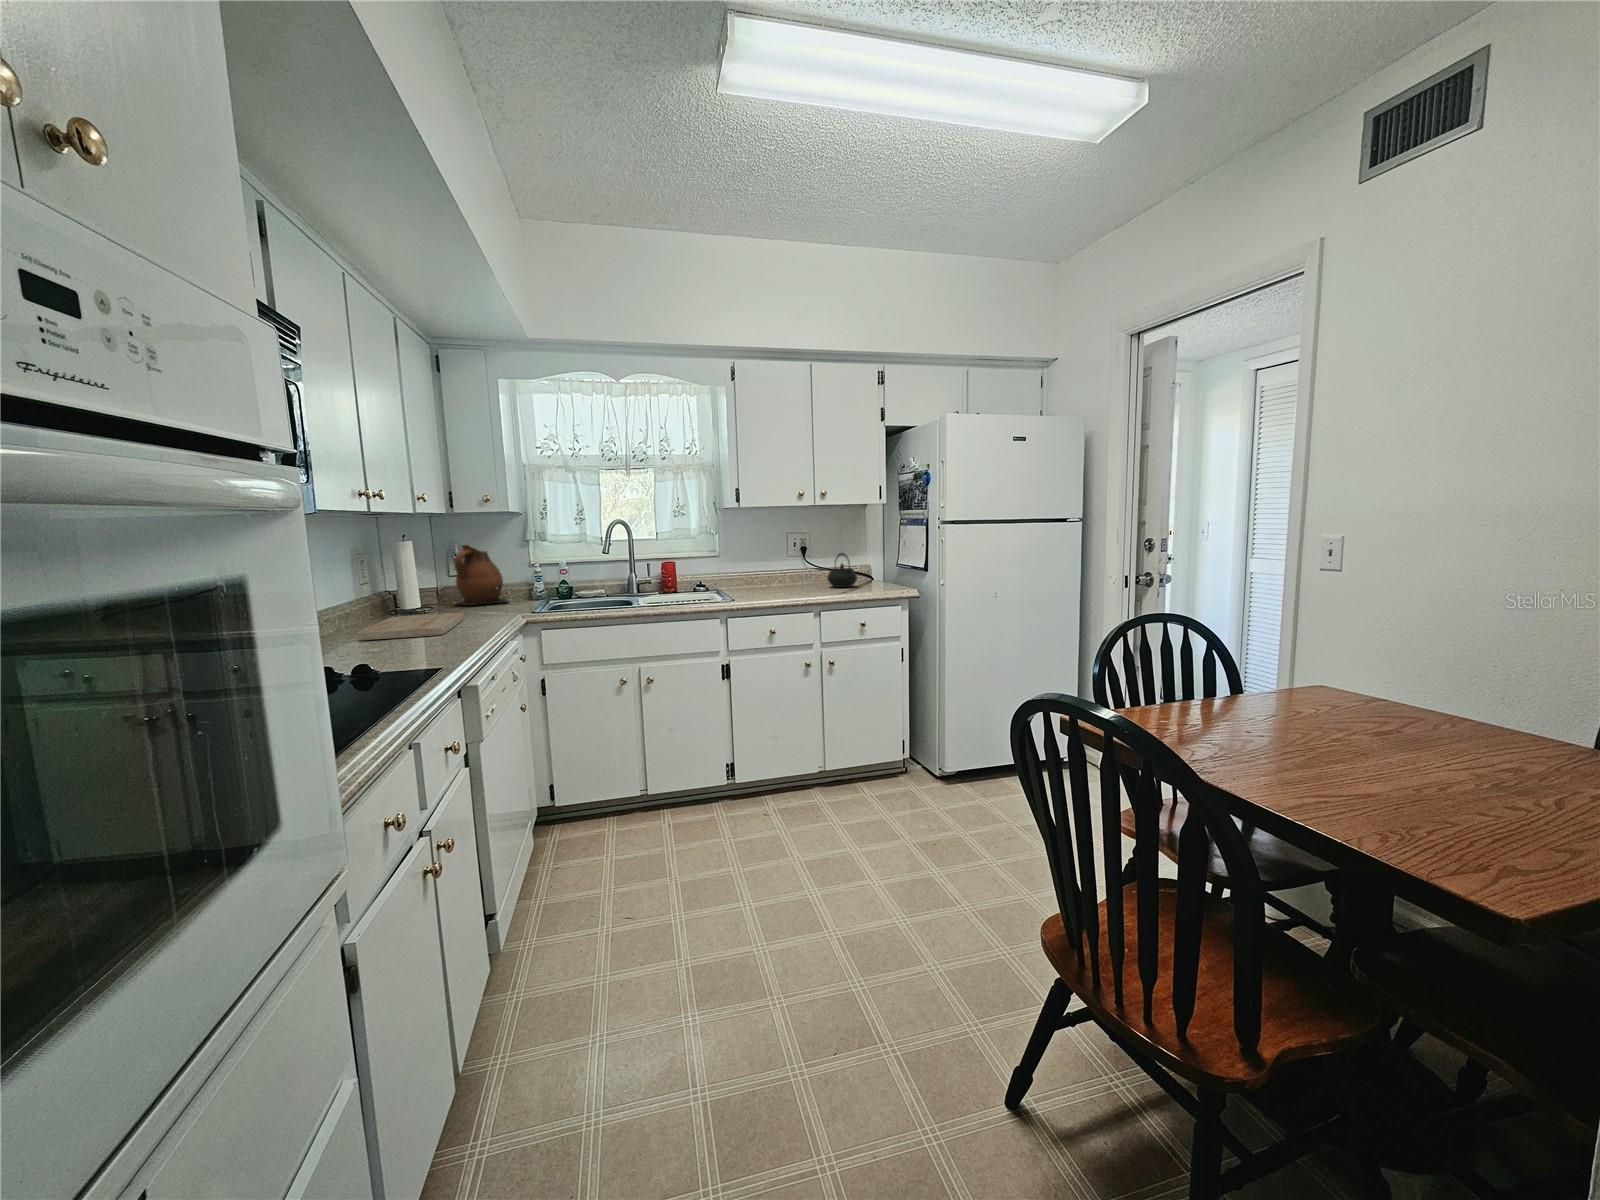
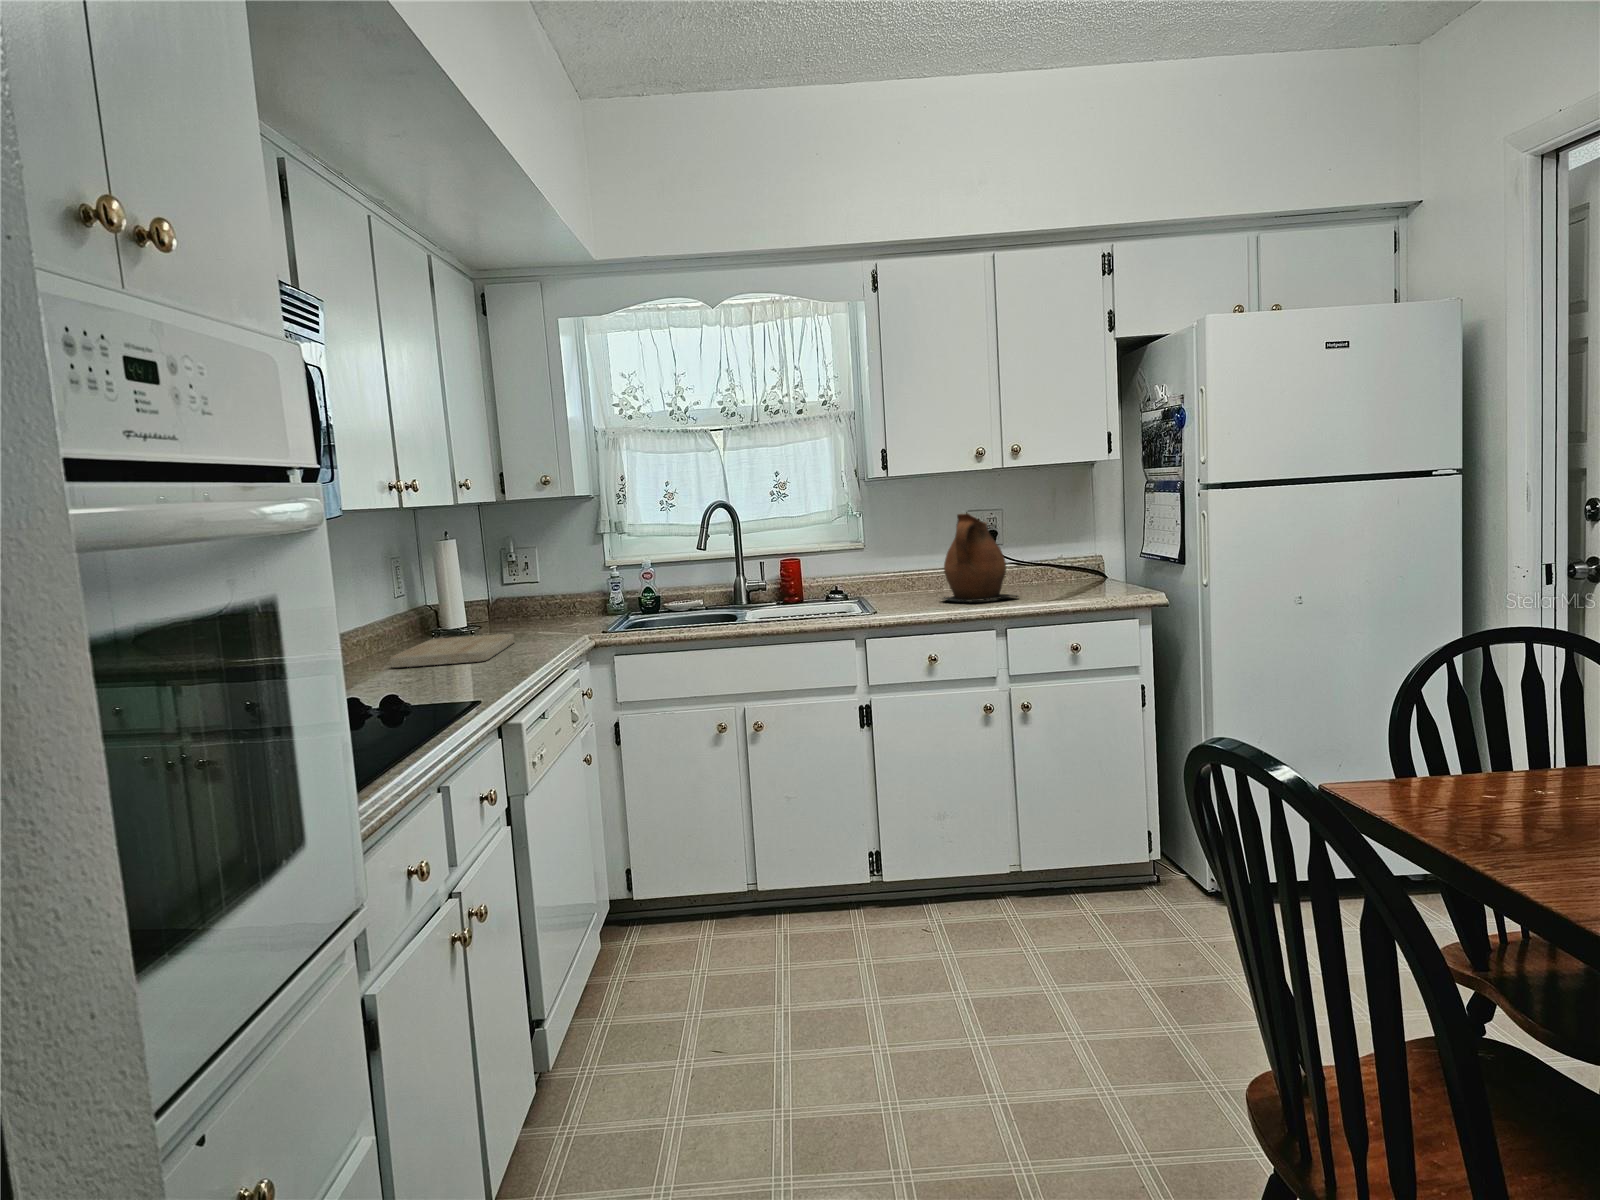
ceramic pitcher: present [455,545,508,605] -> present [942,514,1018,602]
kettle: present [827,553,857,587] -> none [1031,537,1079,591]

